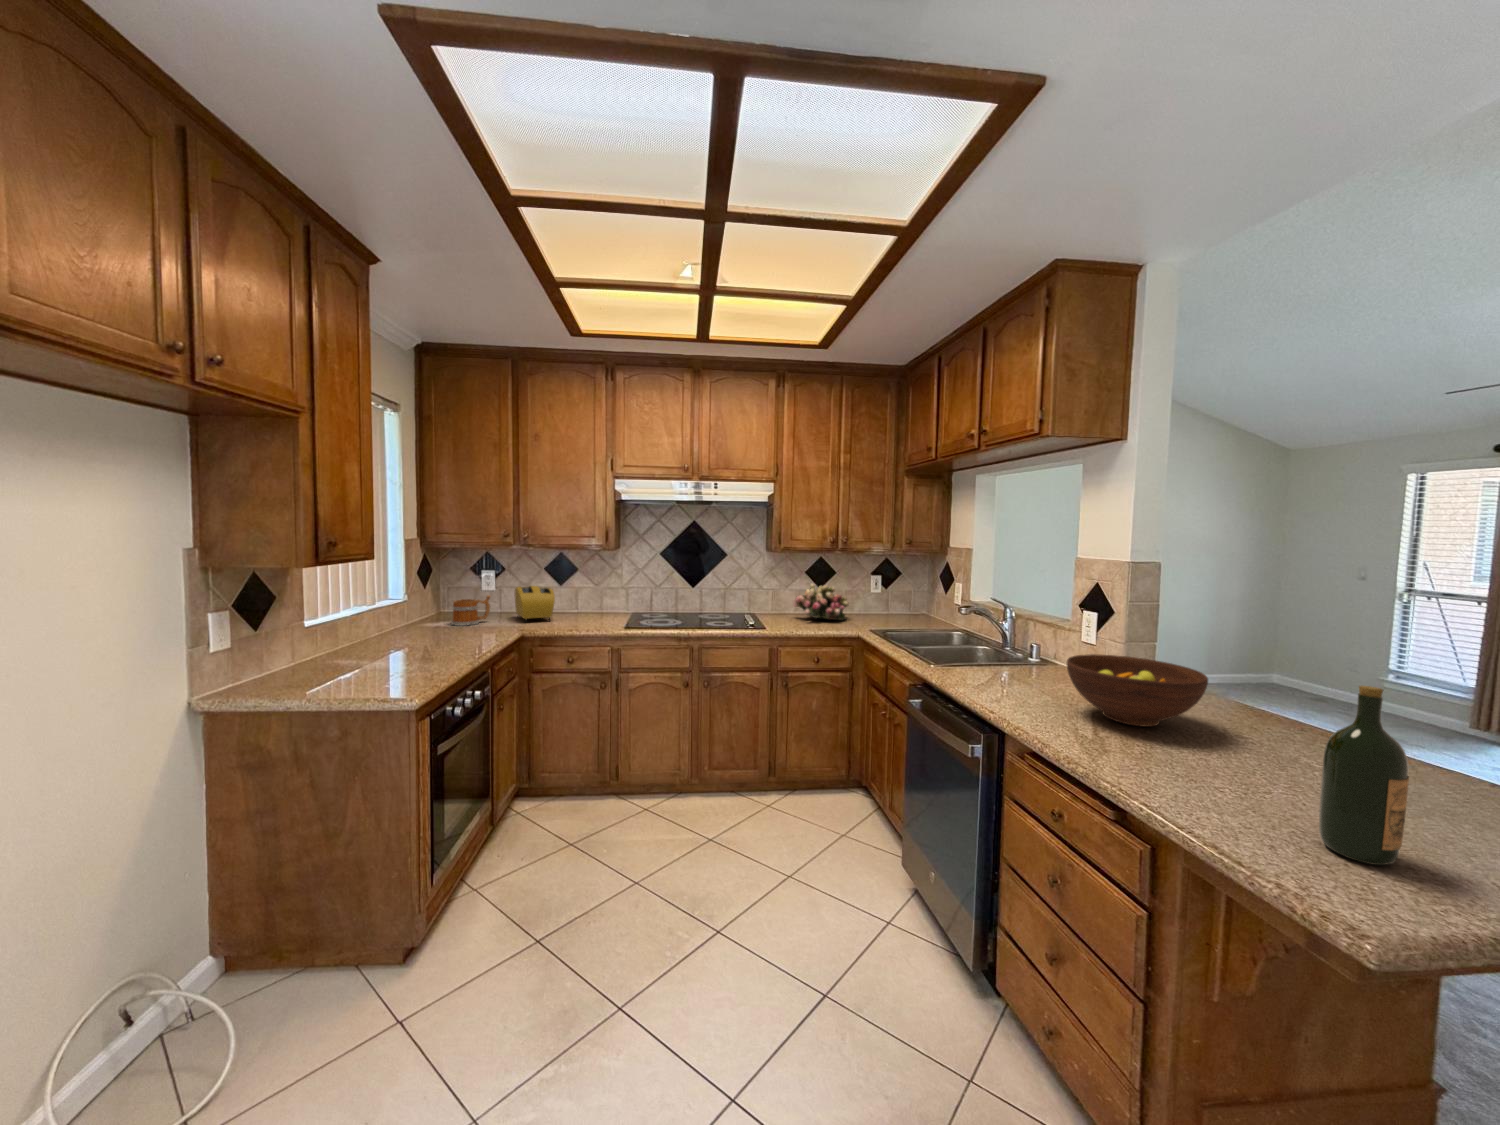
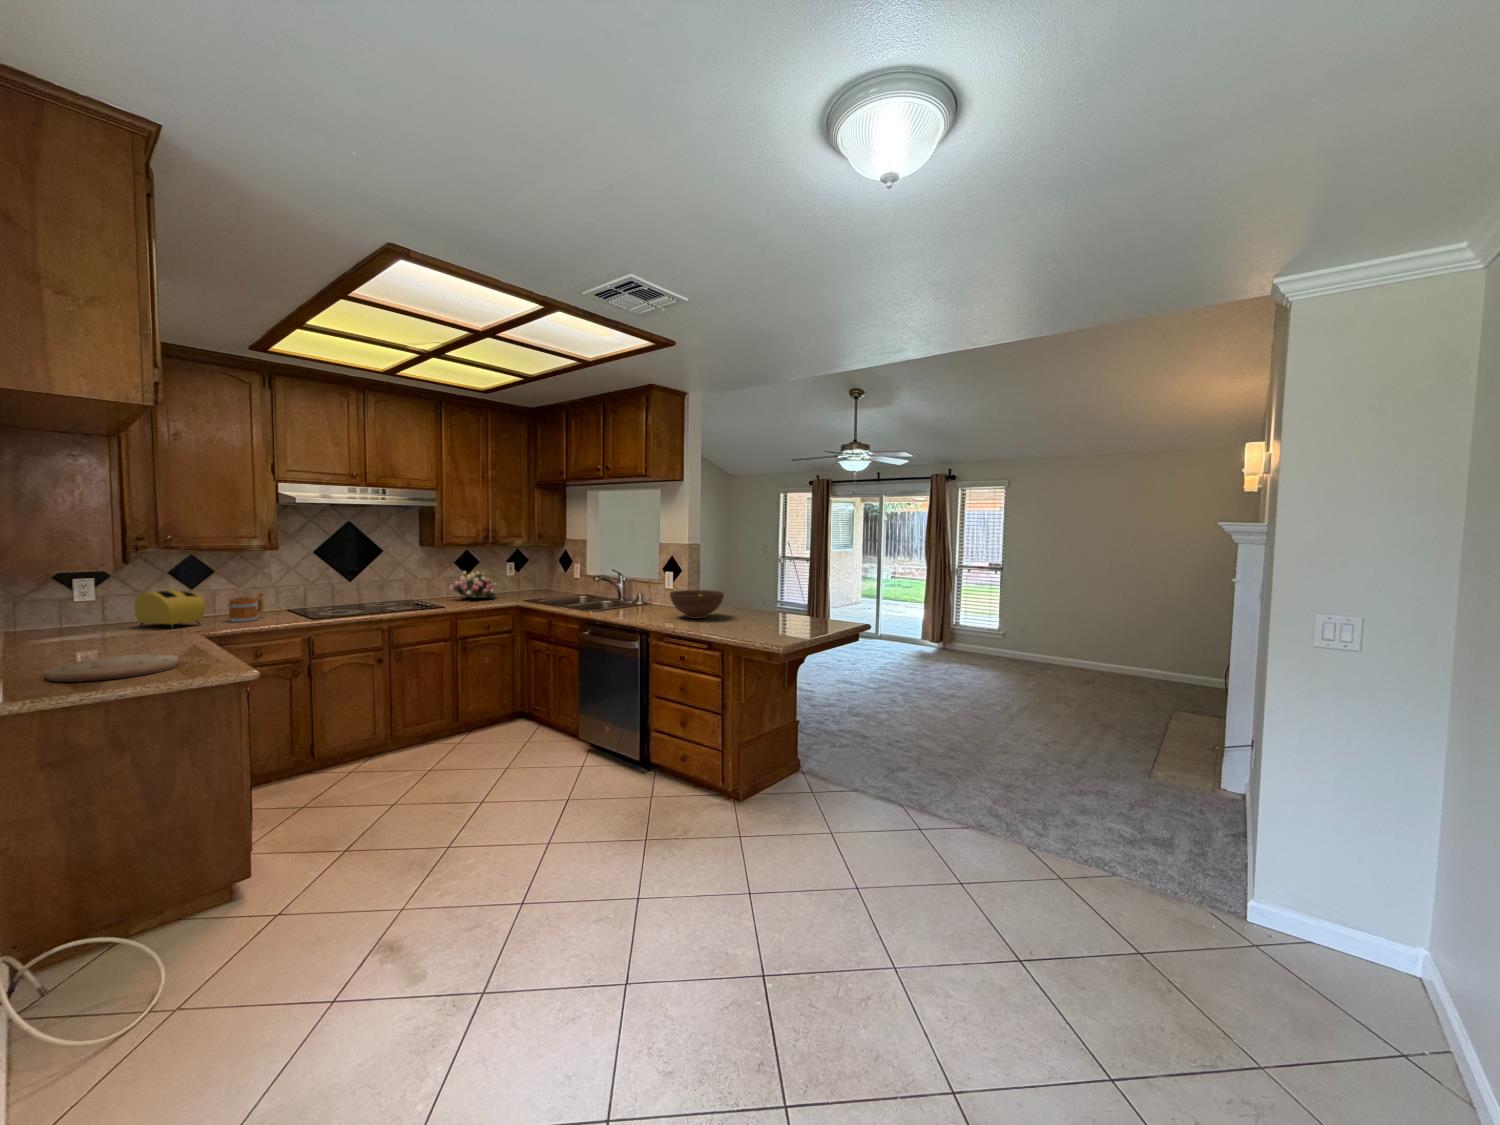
mug: present [451,595,490,626] -> present [228,592,264,622]
cutting board: none [302,653,415,683] -> present [47,654,179,682]
wine bottle: present [1319,686,1409,865] -> none [761,580,779,634]

